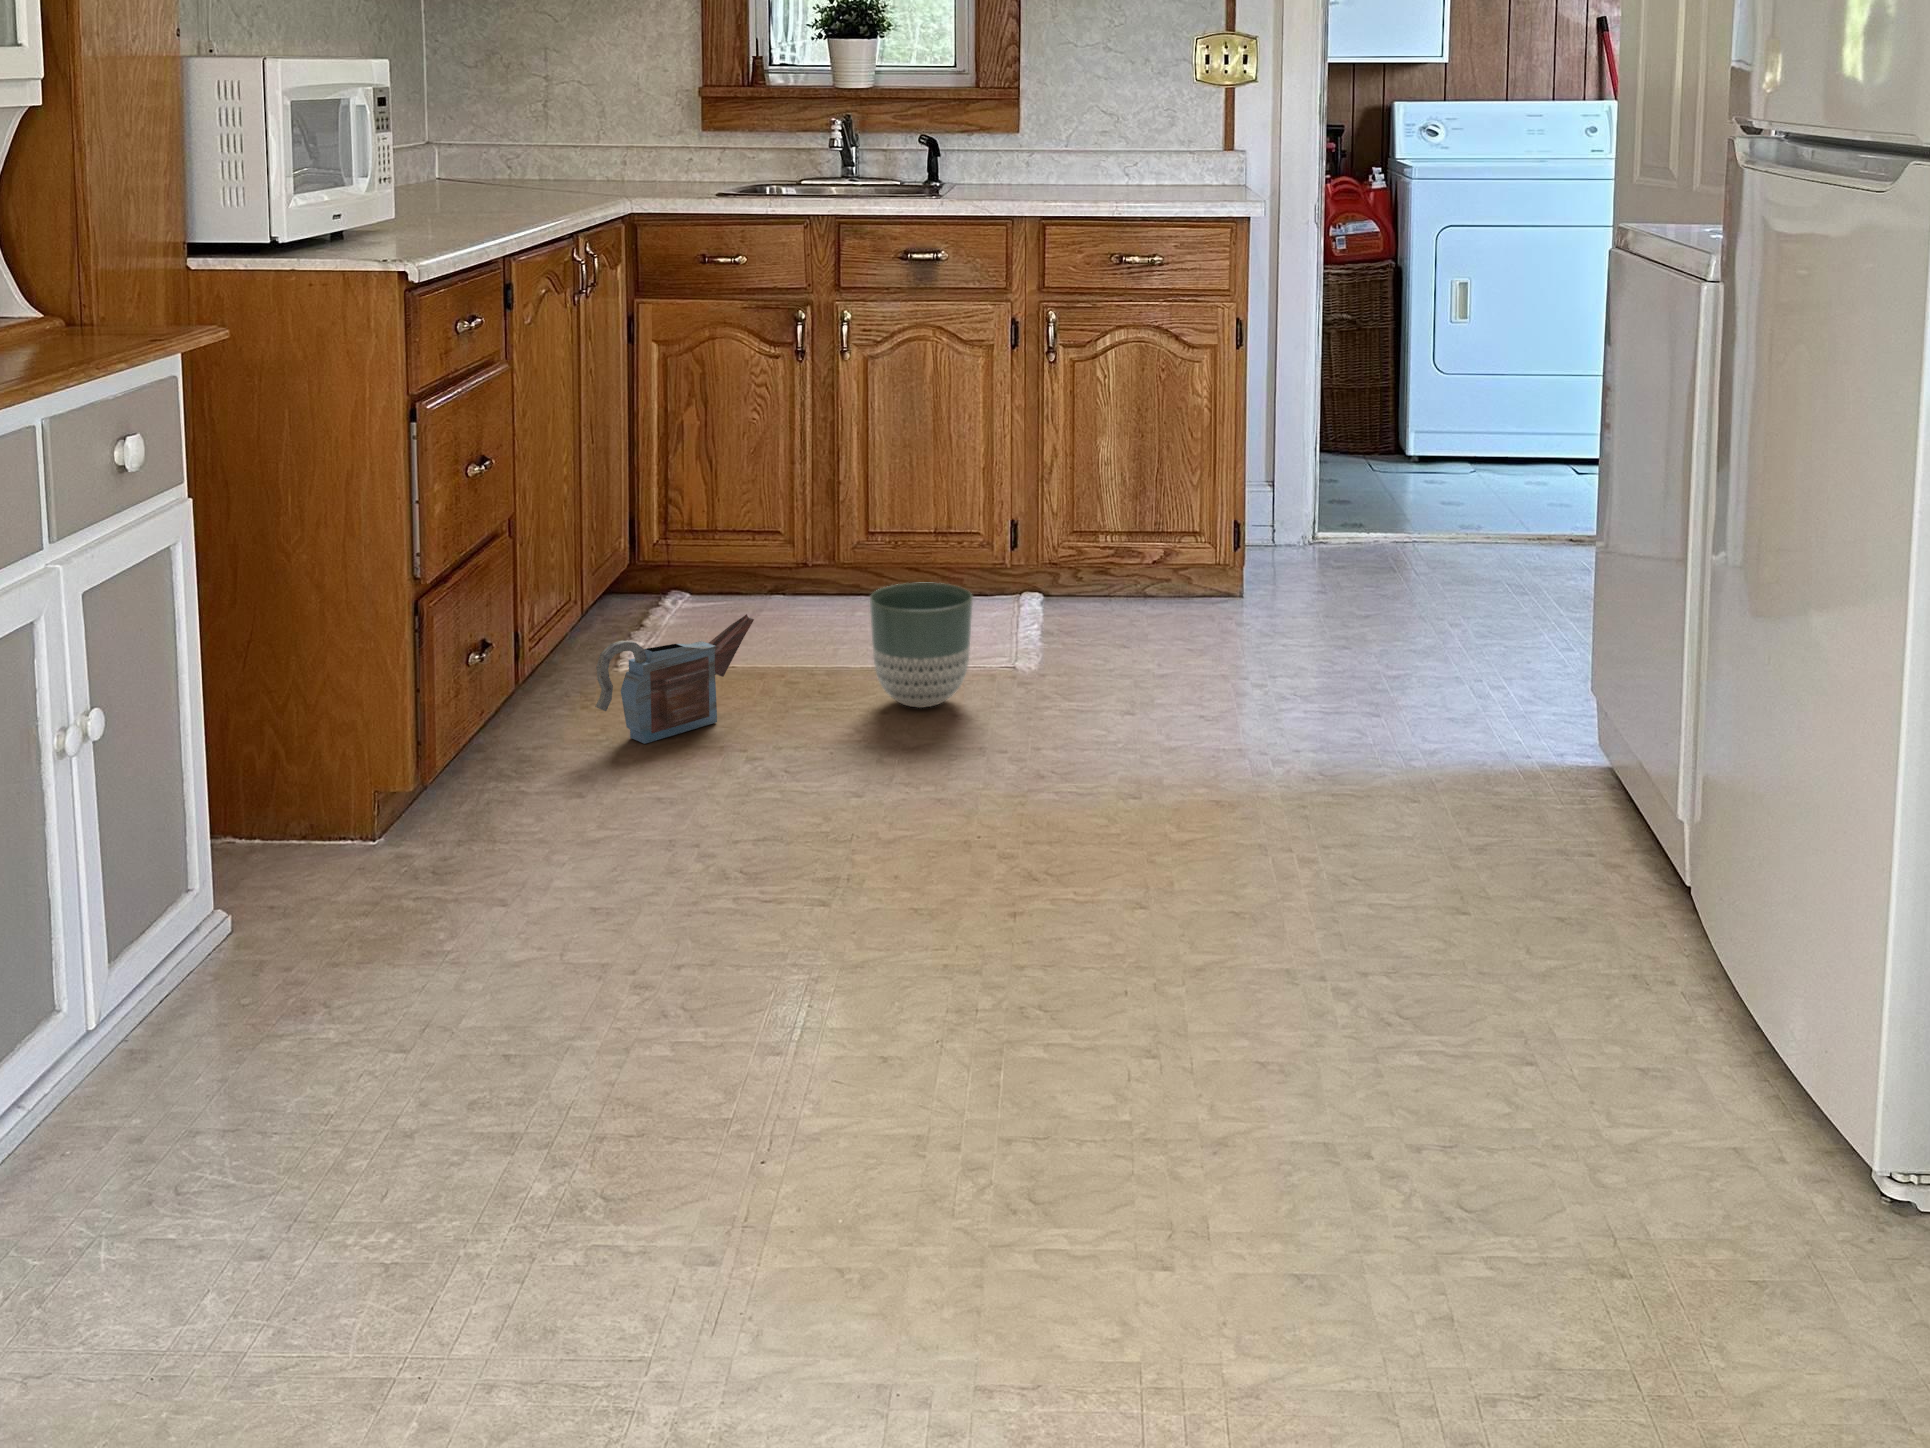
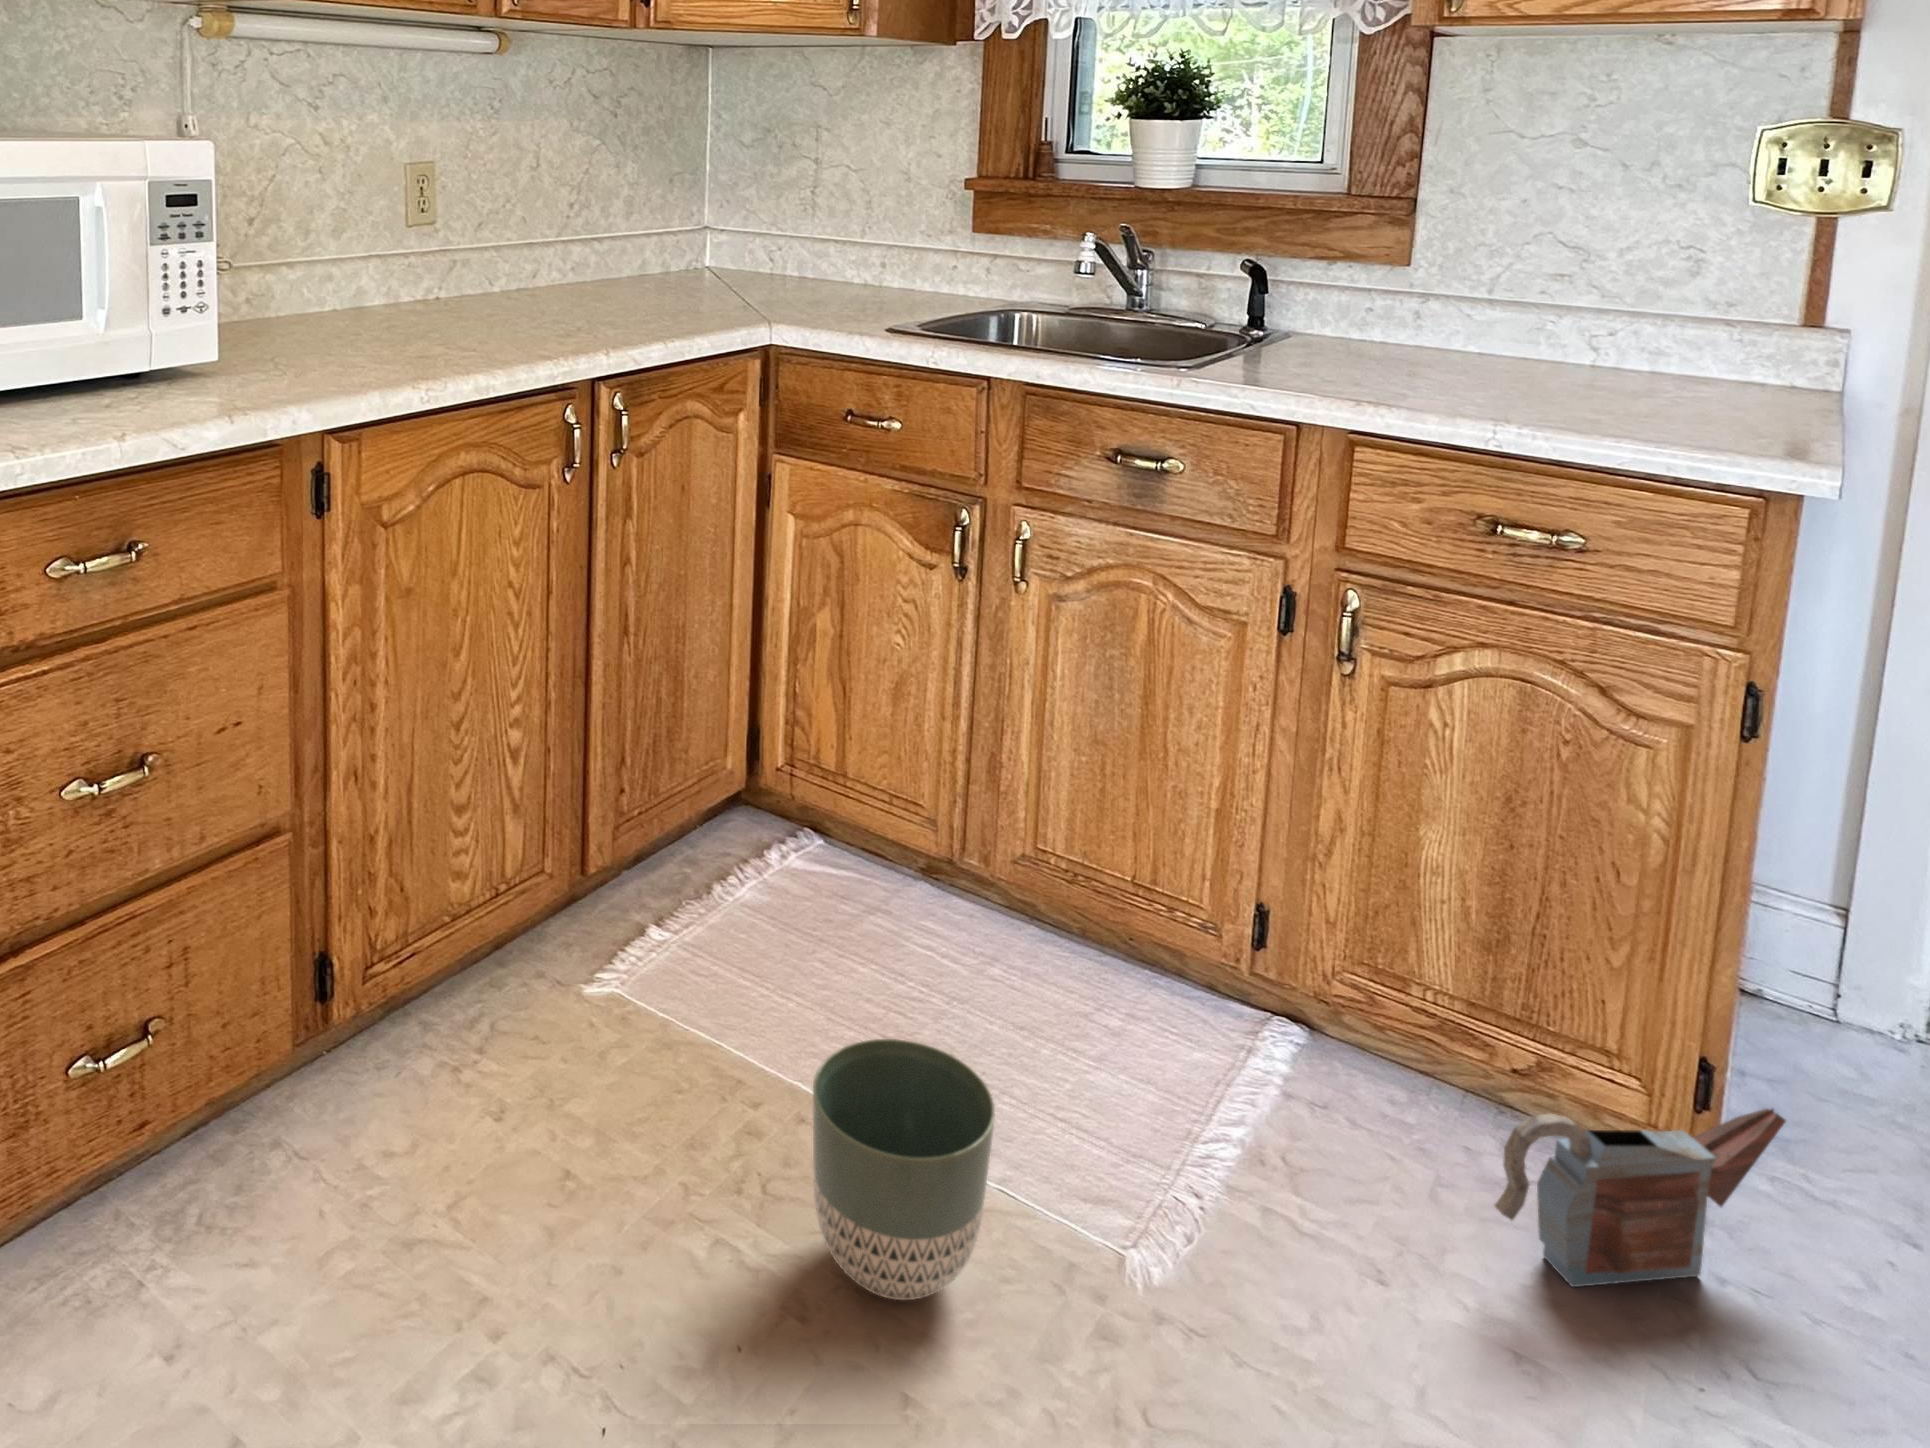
watering can: present [595,614,754,744] -> present [1495,1109,1786,1287]

